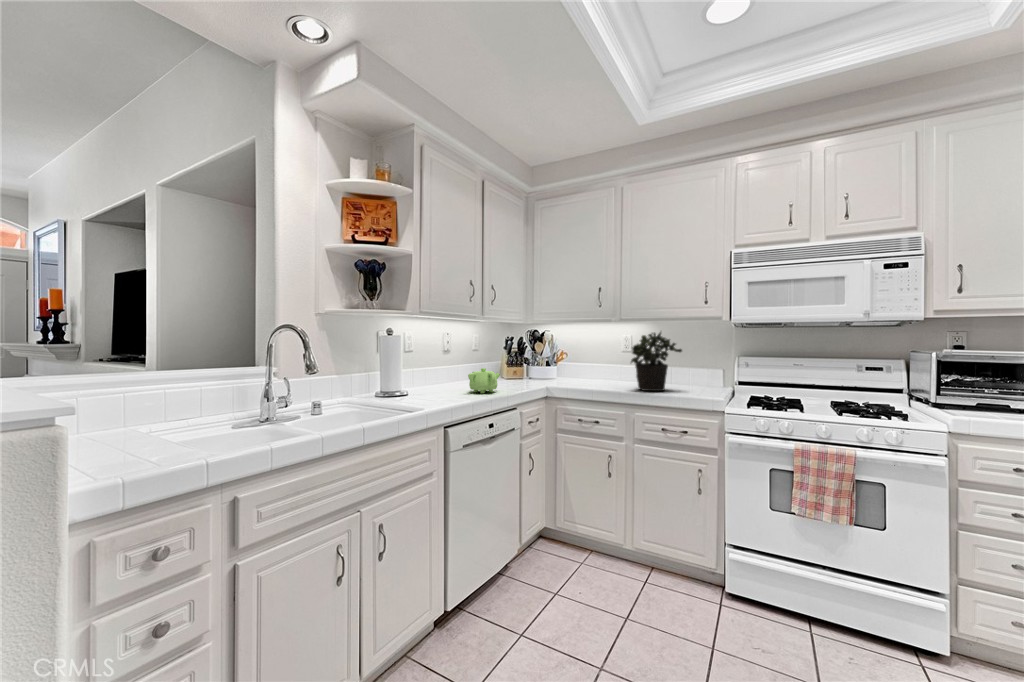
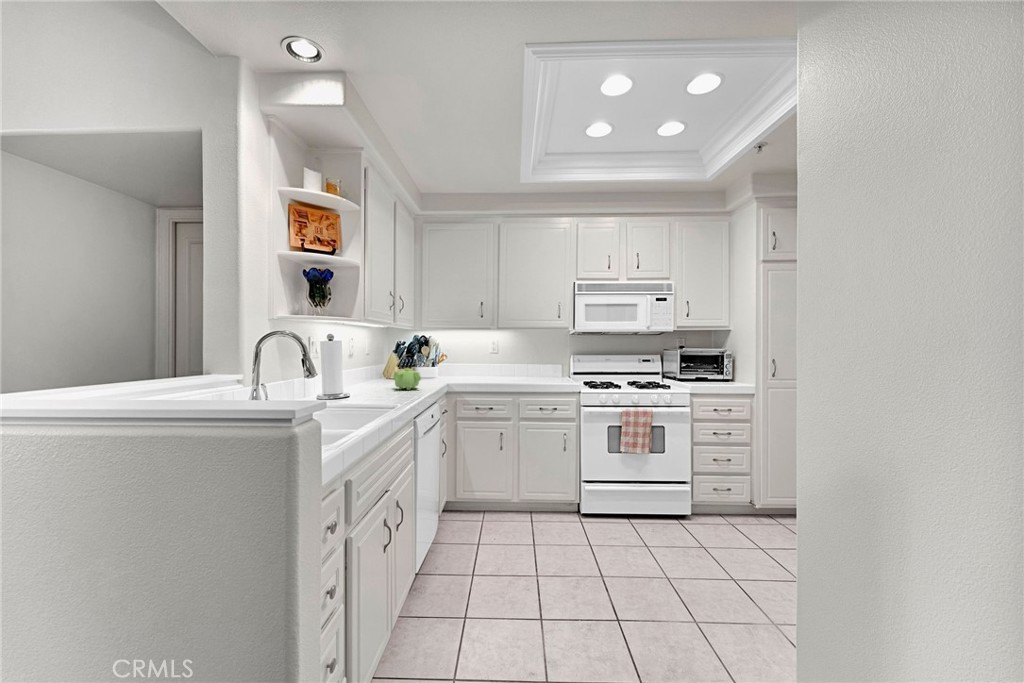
potted plant: present [631,332,682,391] -> none [513,337,546,381]

